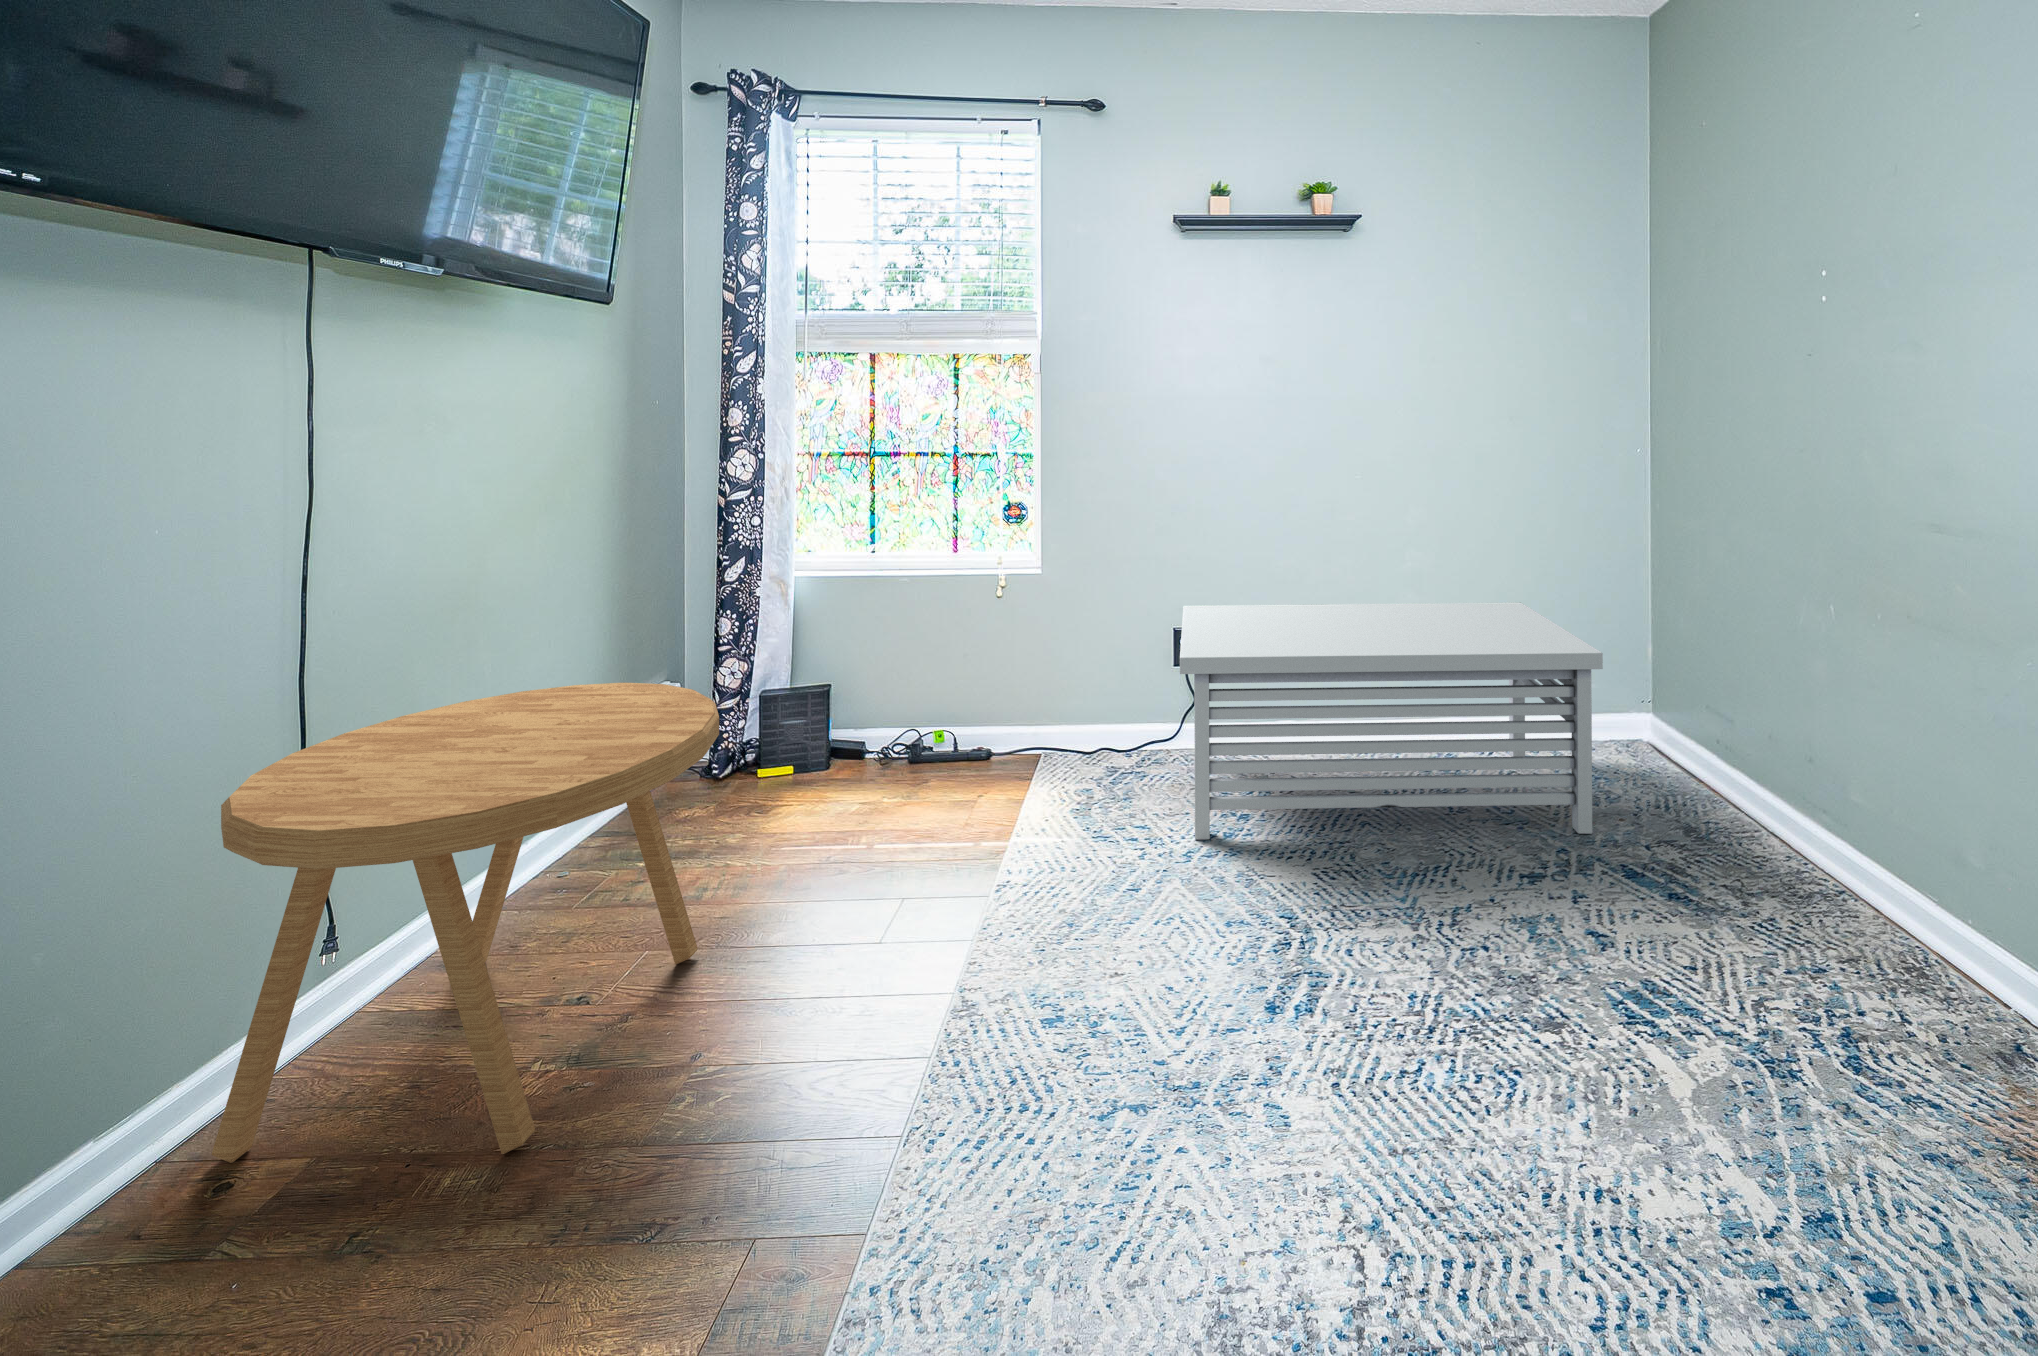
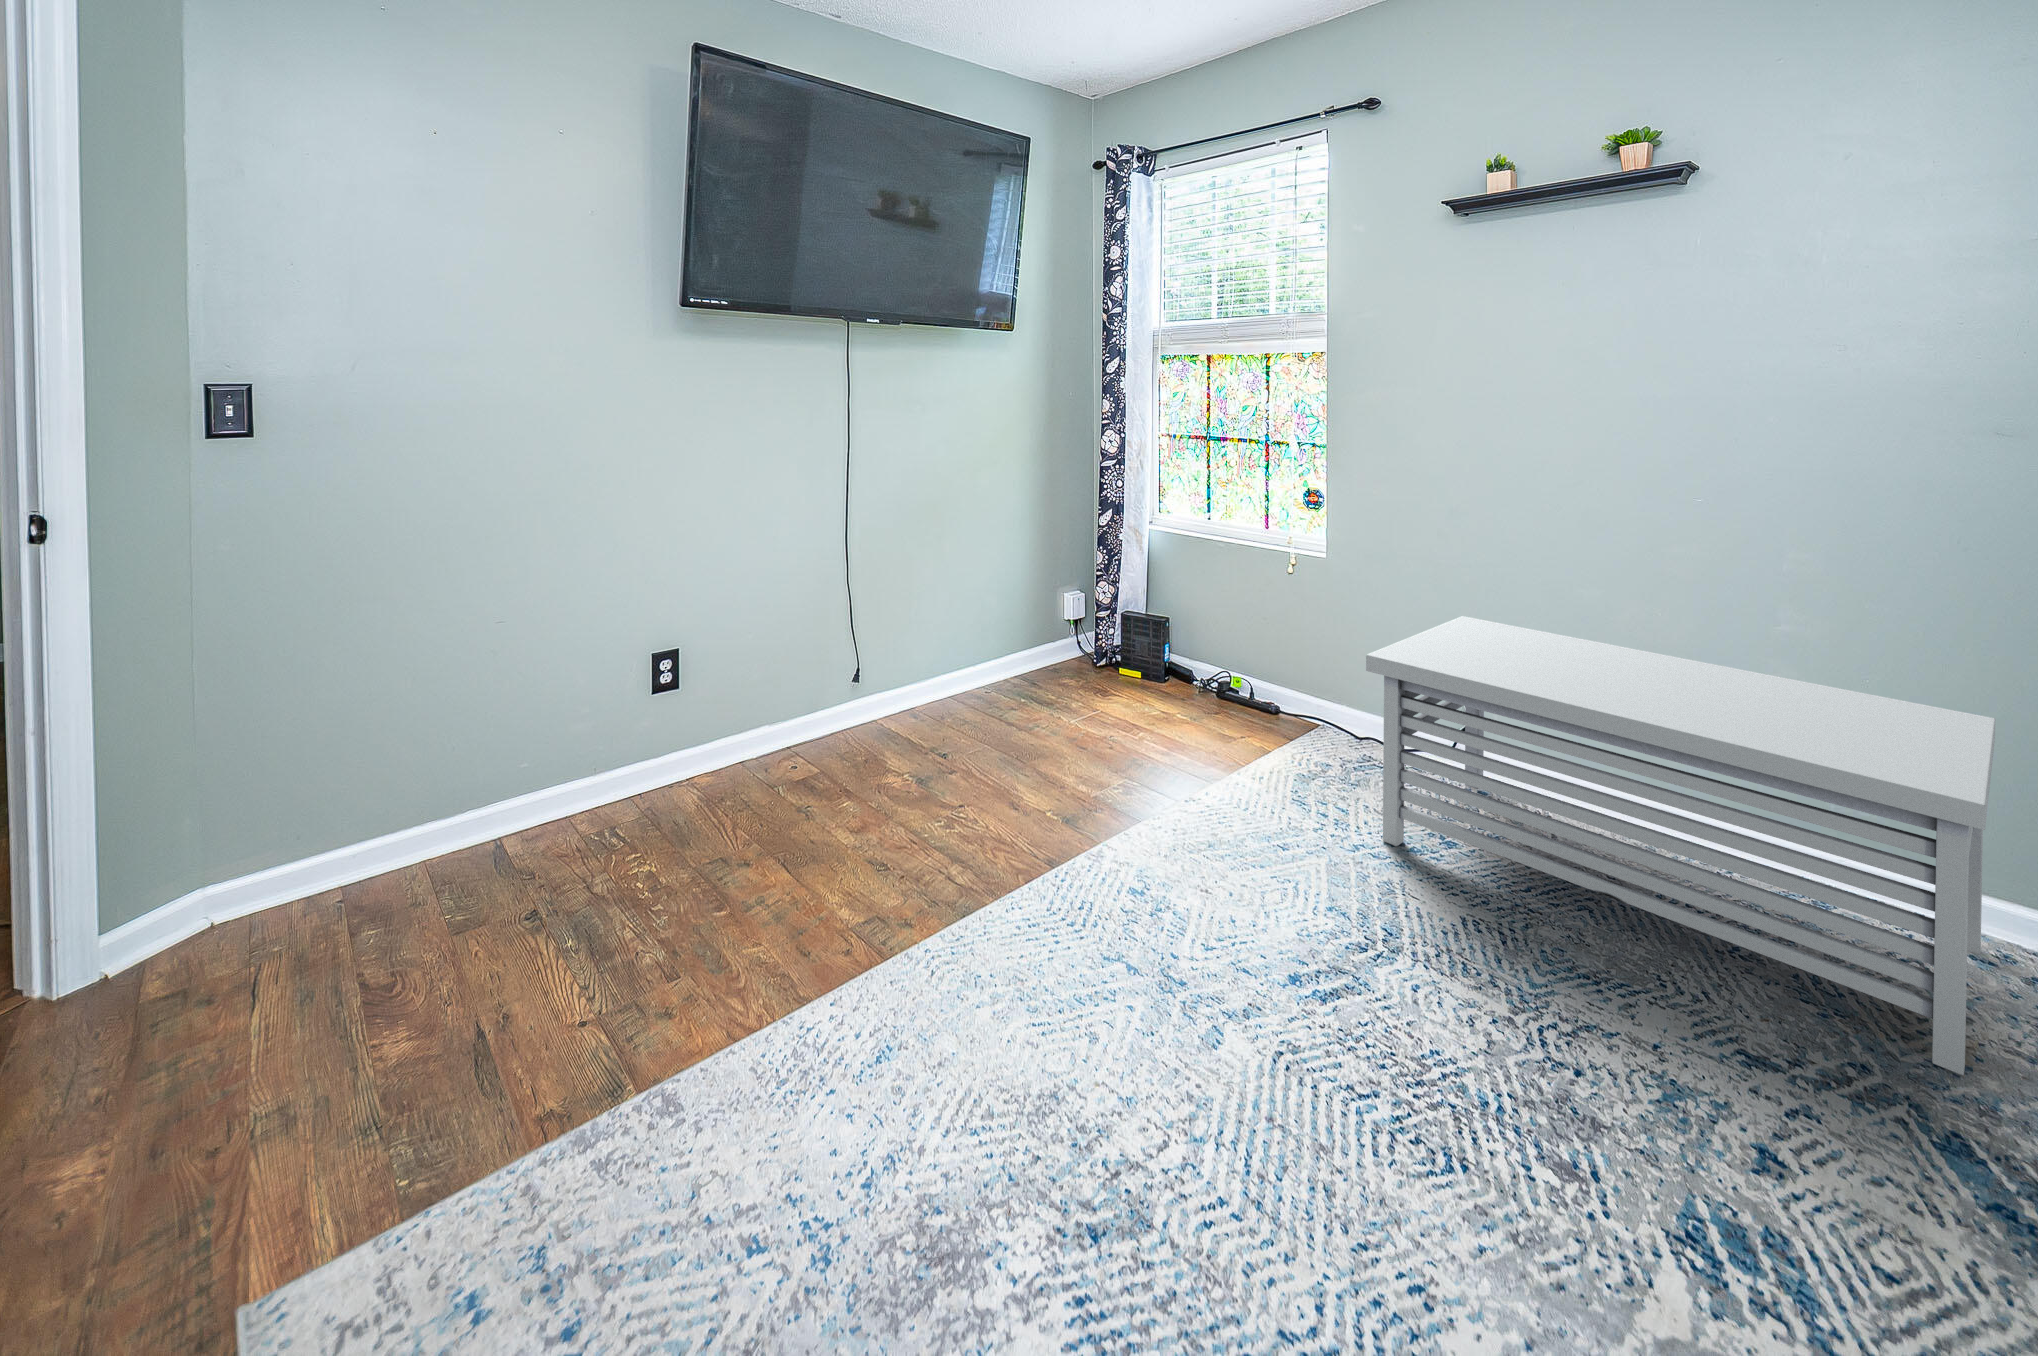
side table: present [211,683,719,1163] -> none [785,570,1005,810]

